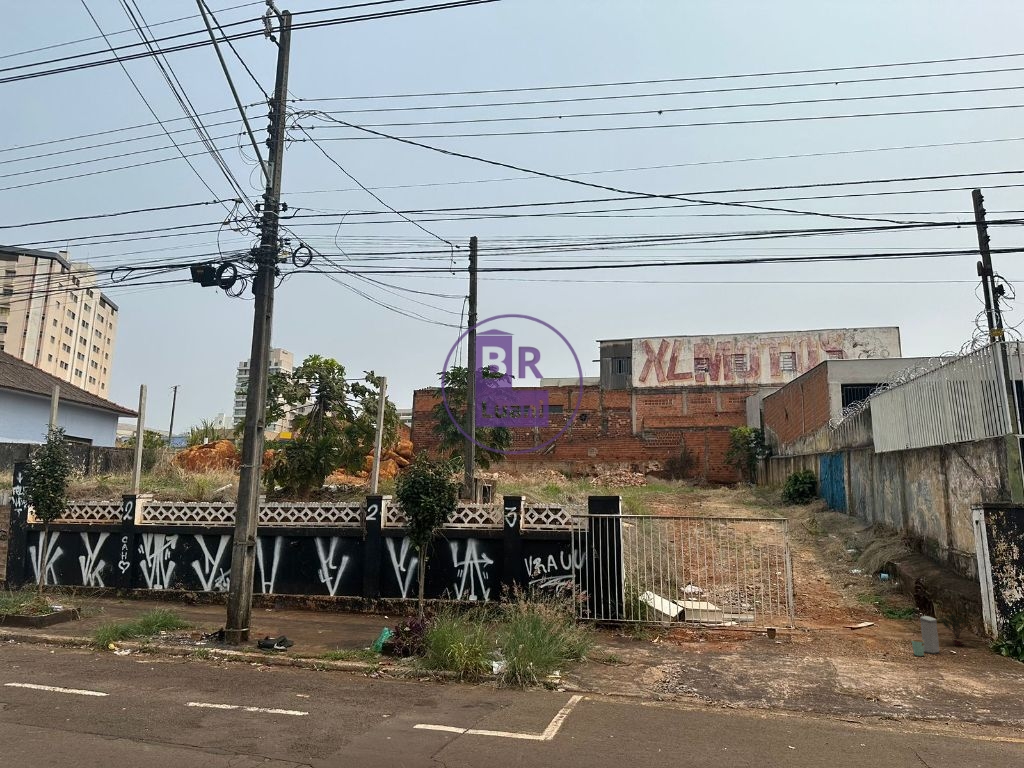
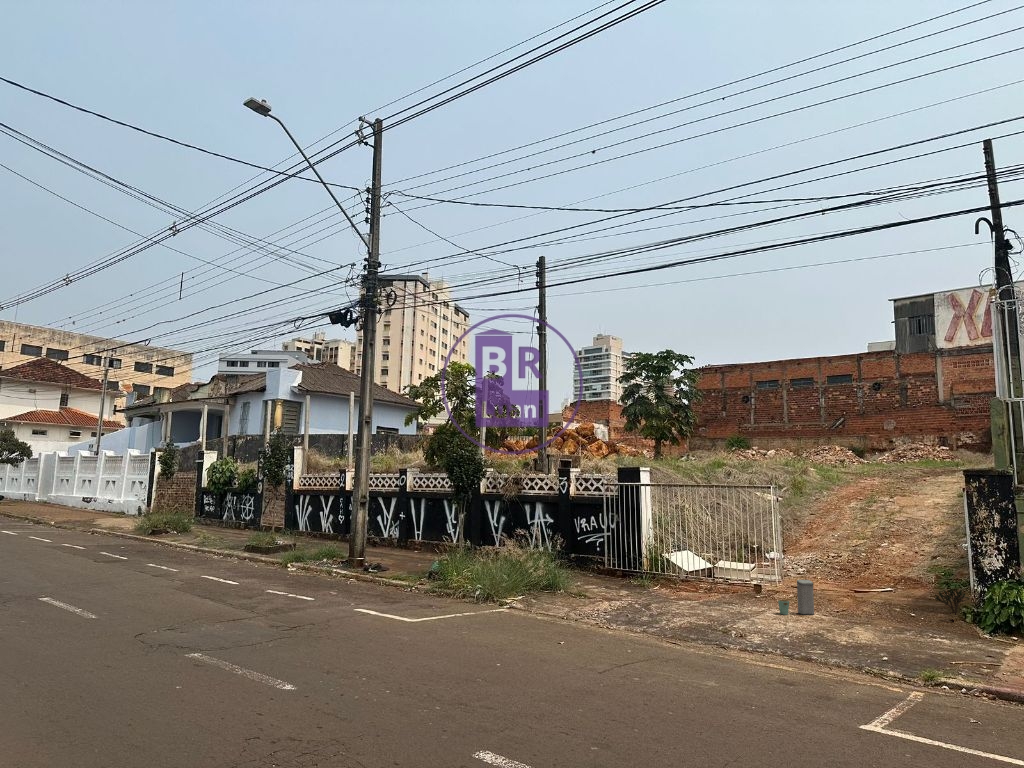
trash can: present [911,616,939,656] -> present [778,580,814,615]

